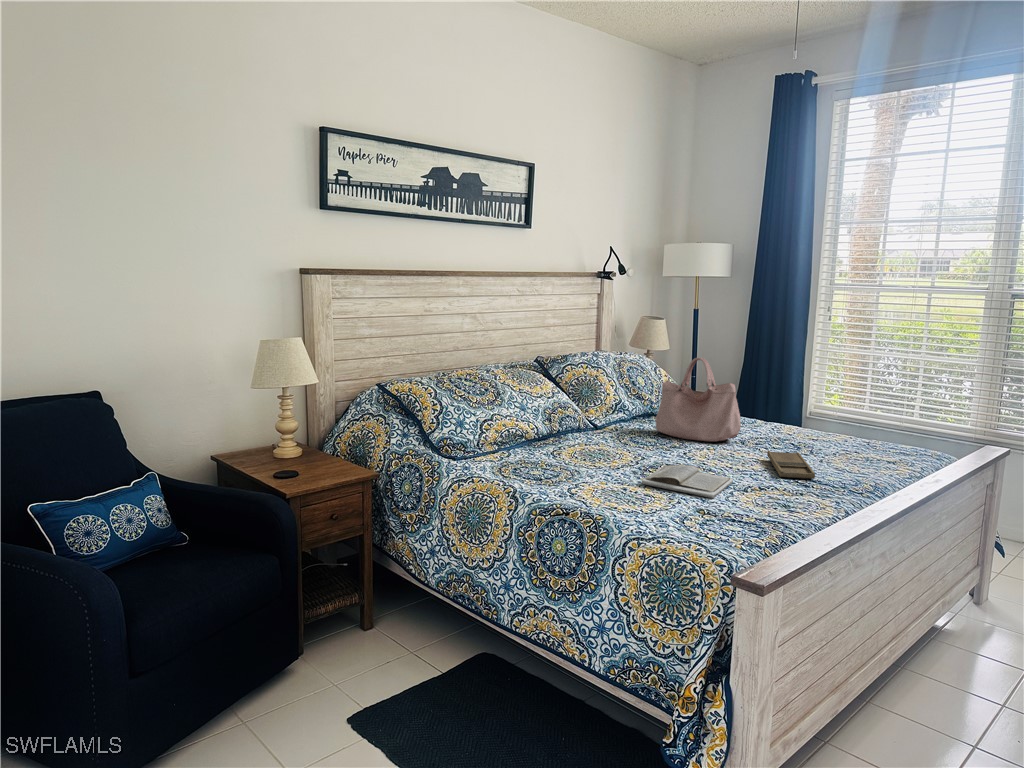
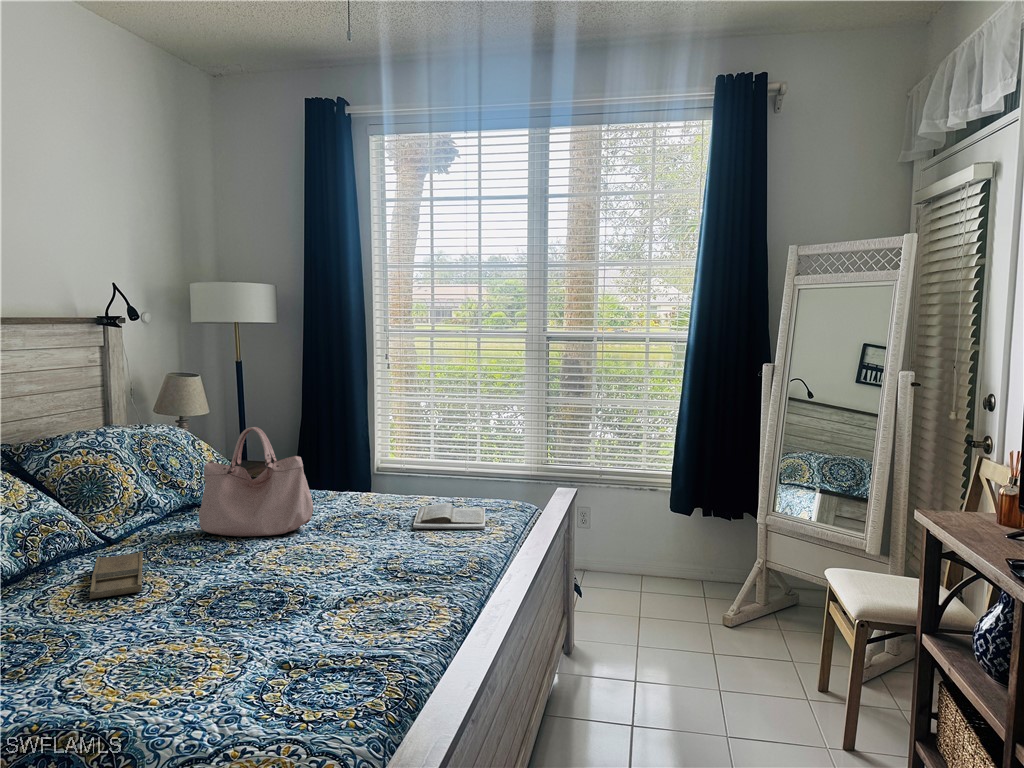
tray: present [767,451,815,479] -> present [90,552,143,599]
book: present [642,465,733,498] -> present [413,503,485,529]

